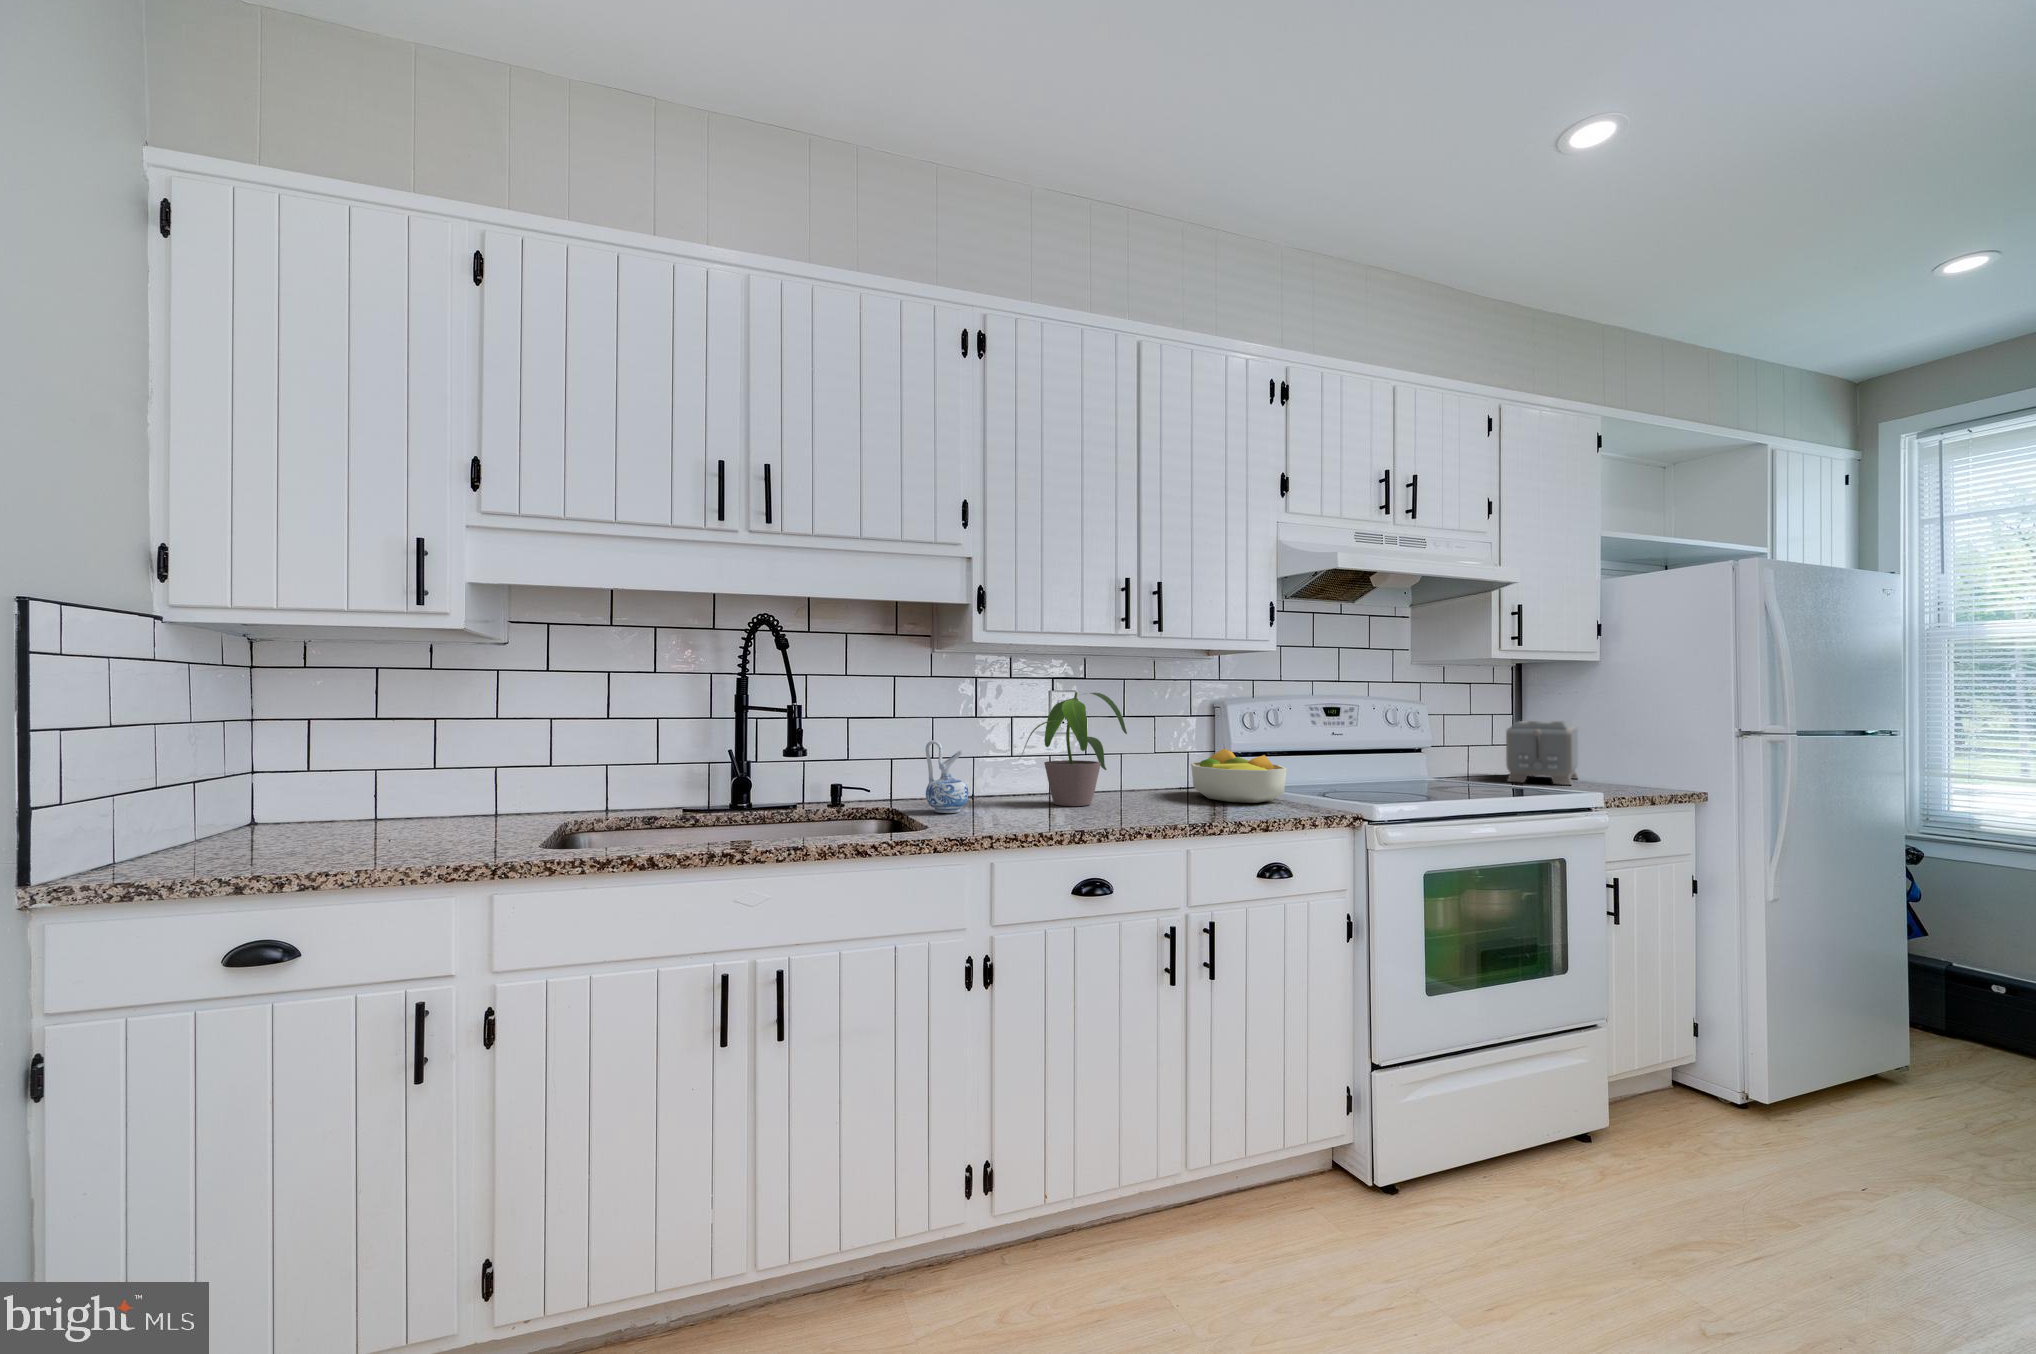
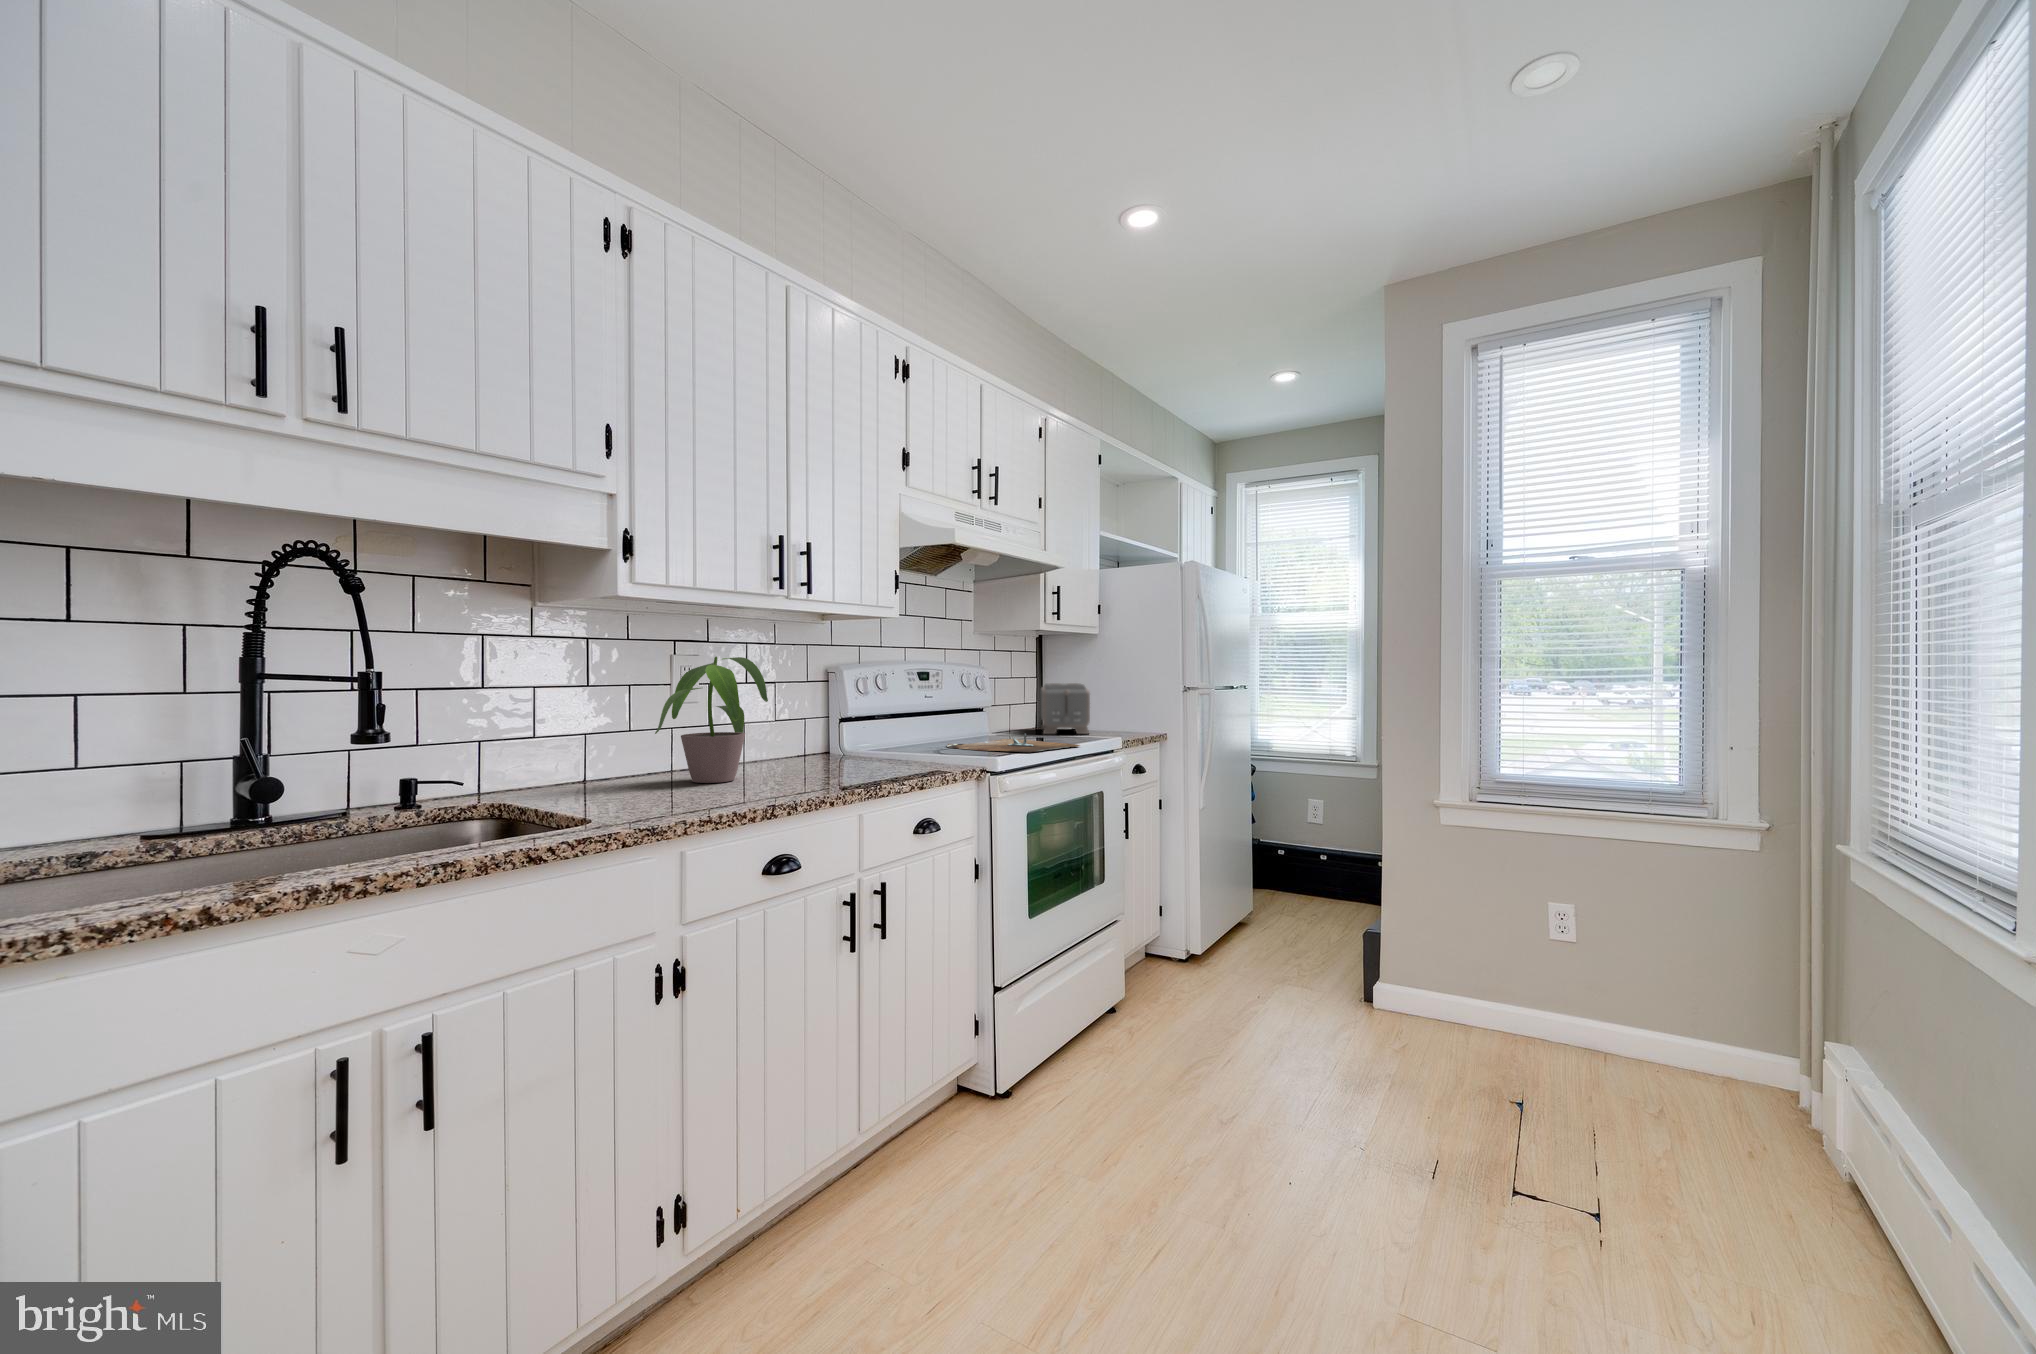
ceramic pitcher: present [925,740,968,813] -> none [550,715,608,803]
fruit bowl: present [1191,748,1287,803] -> none [814,714,917,766]
cutting board: none [1356,779,1524,801] -> present [947,734,1080,752]

